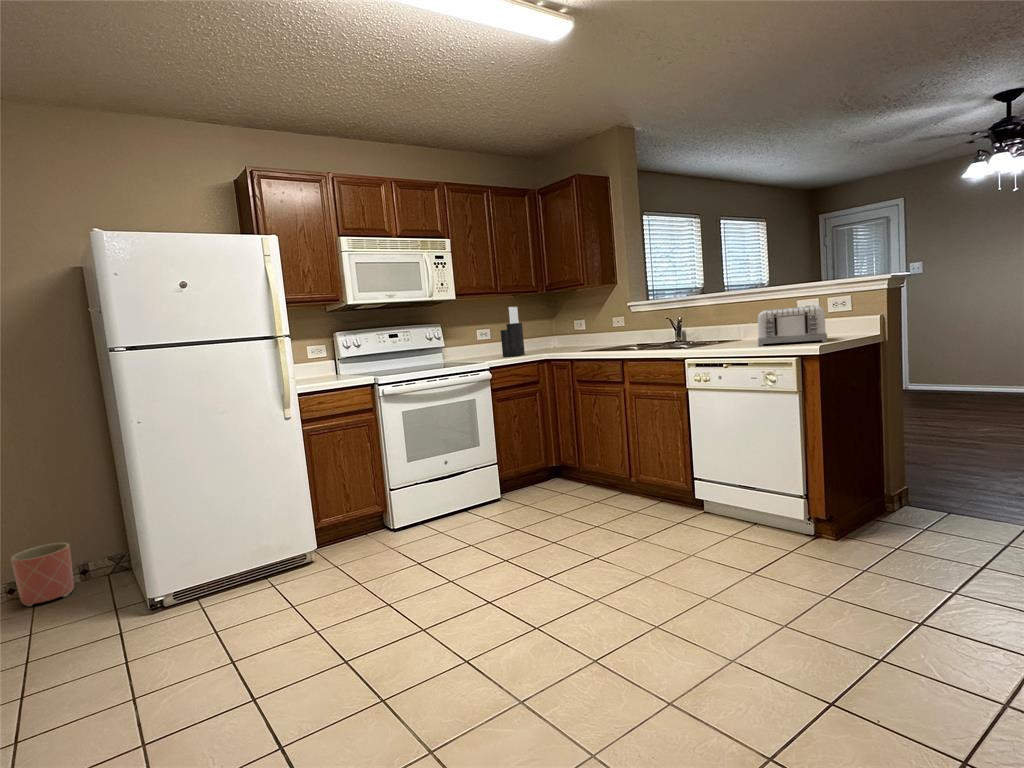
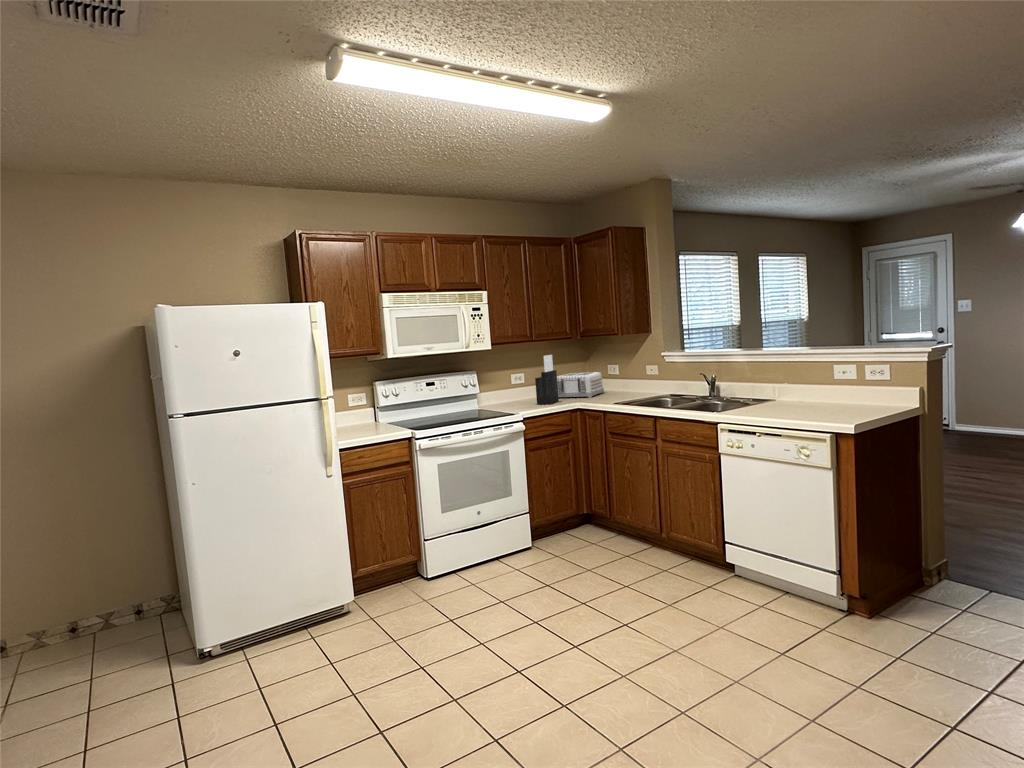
toaster: present [758,306,827,346] -> present [557,372,604,398]
planter: present [11,543,74,606] -> none [73,586,128,648]

